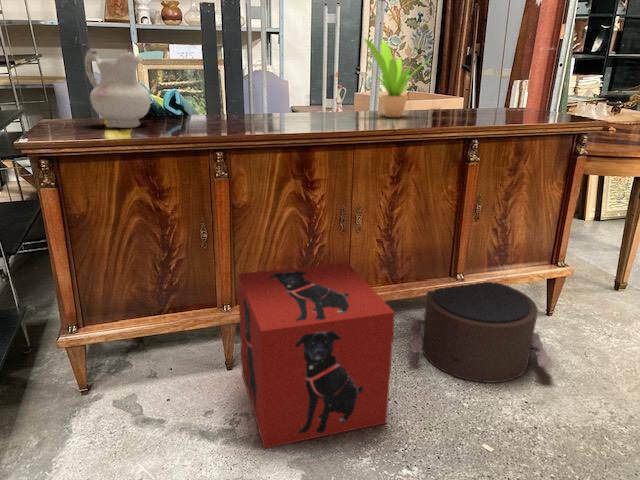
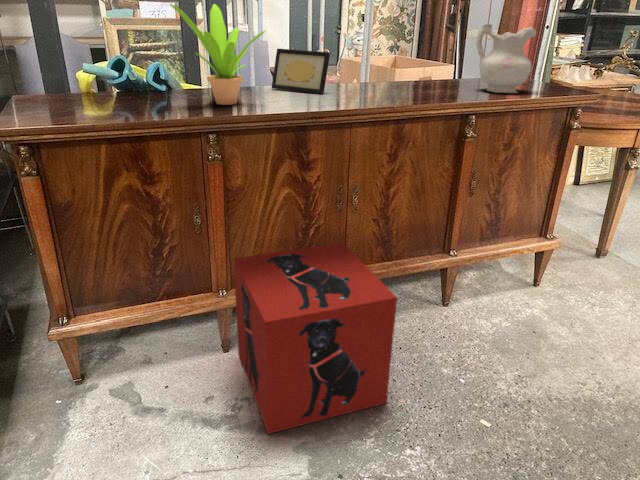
potted plant: present [365,39,428,117] -> present [170,4,266,105]
ceramic pitcher: present [85,50,151,128] -> present [476,24,536,93]
picture frame: none [283,78,338,120] -> present [272,49,330,94]
pouf: present [411,282,552,383] -> none [405,253,545,358]

